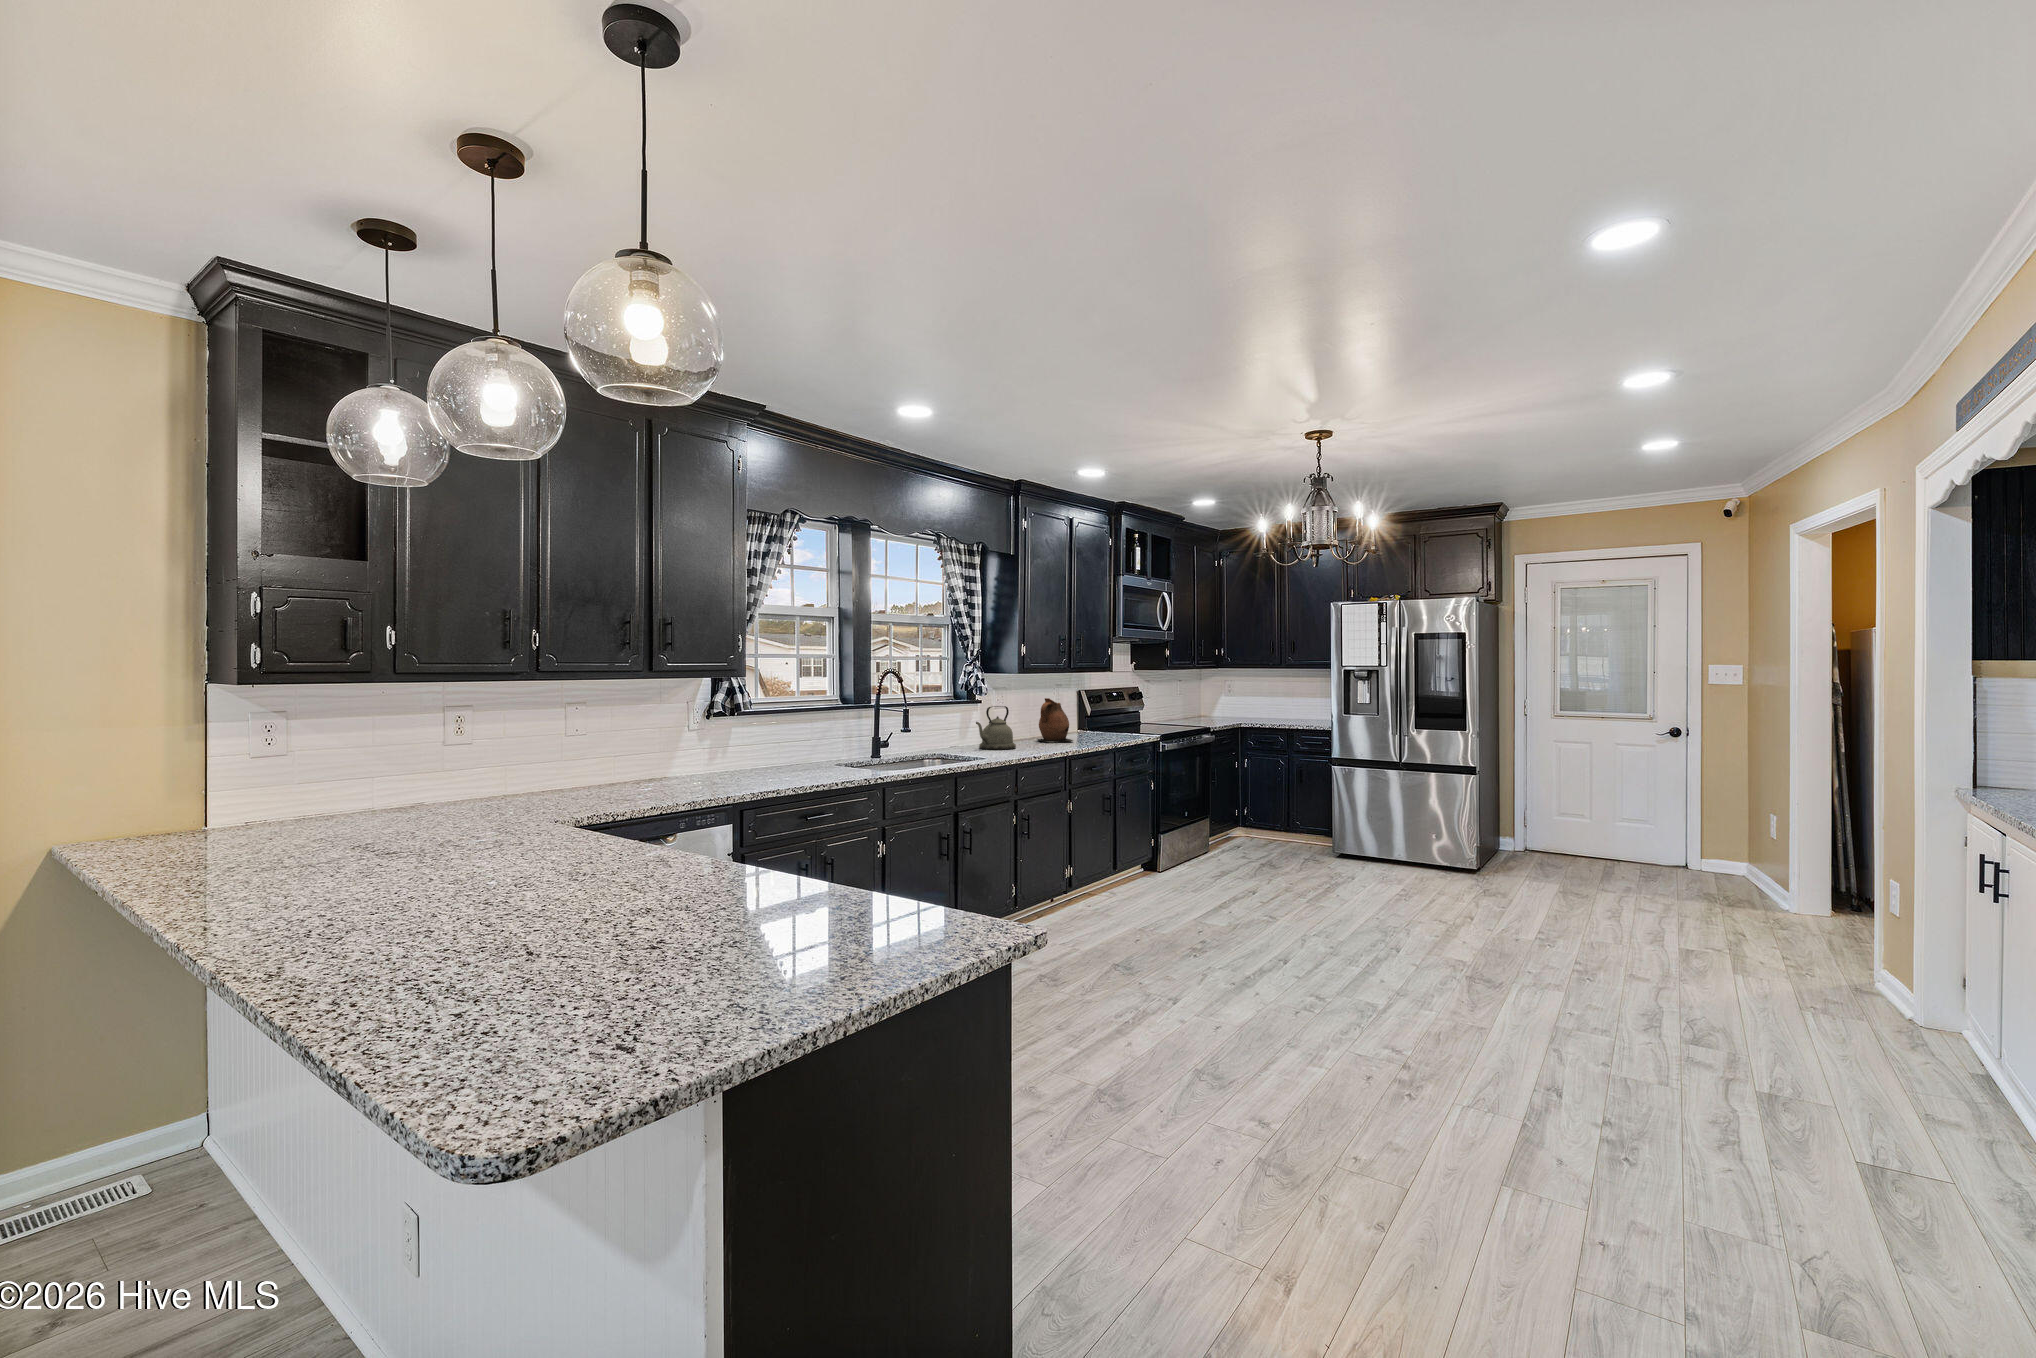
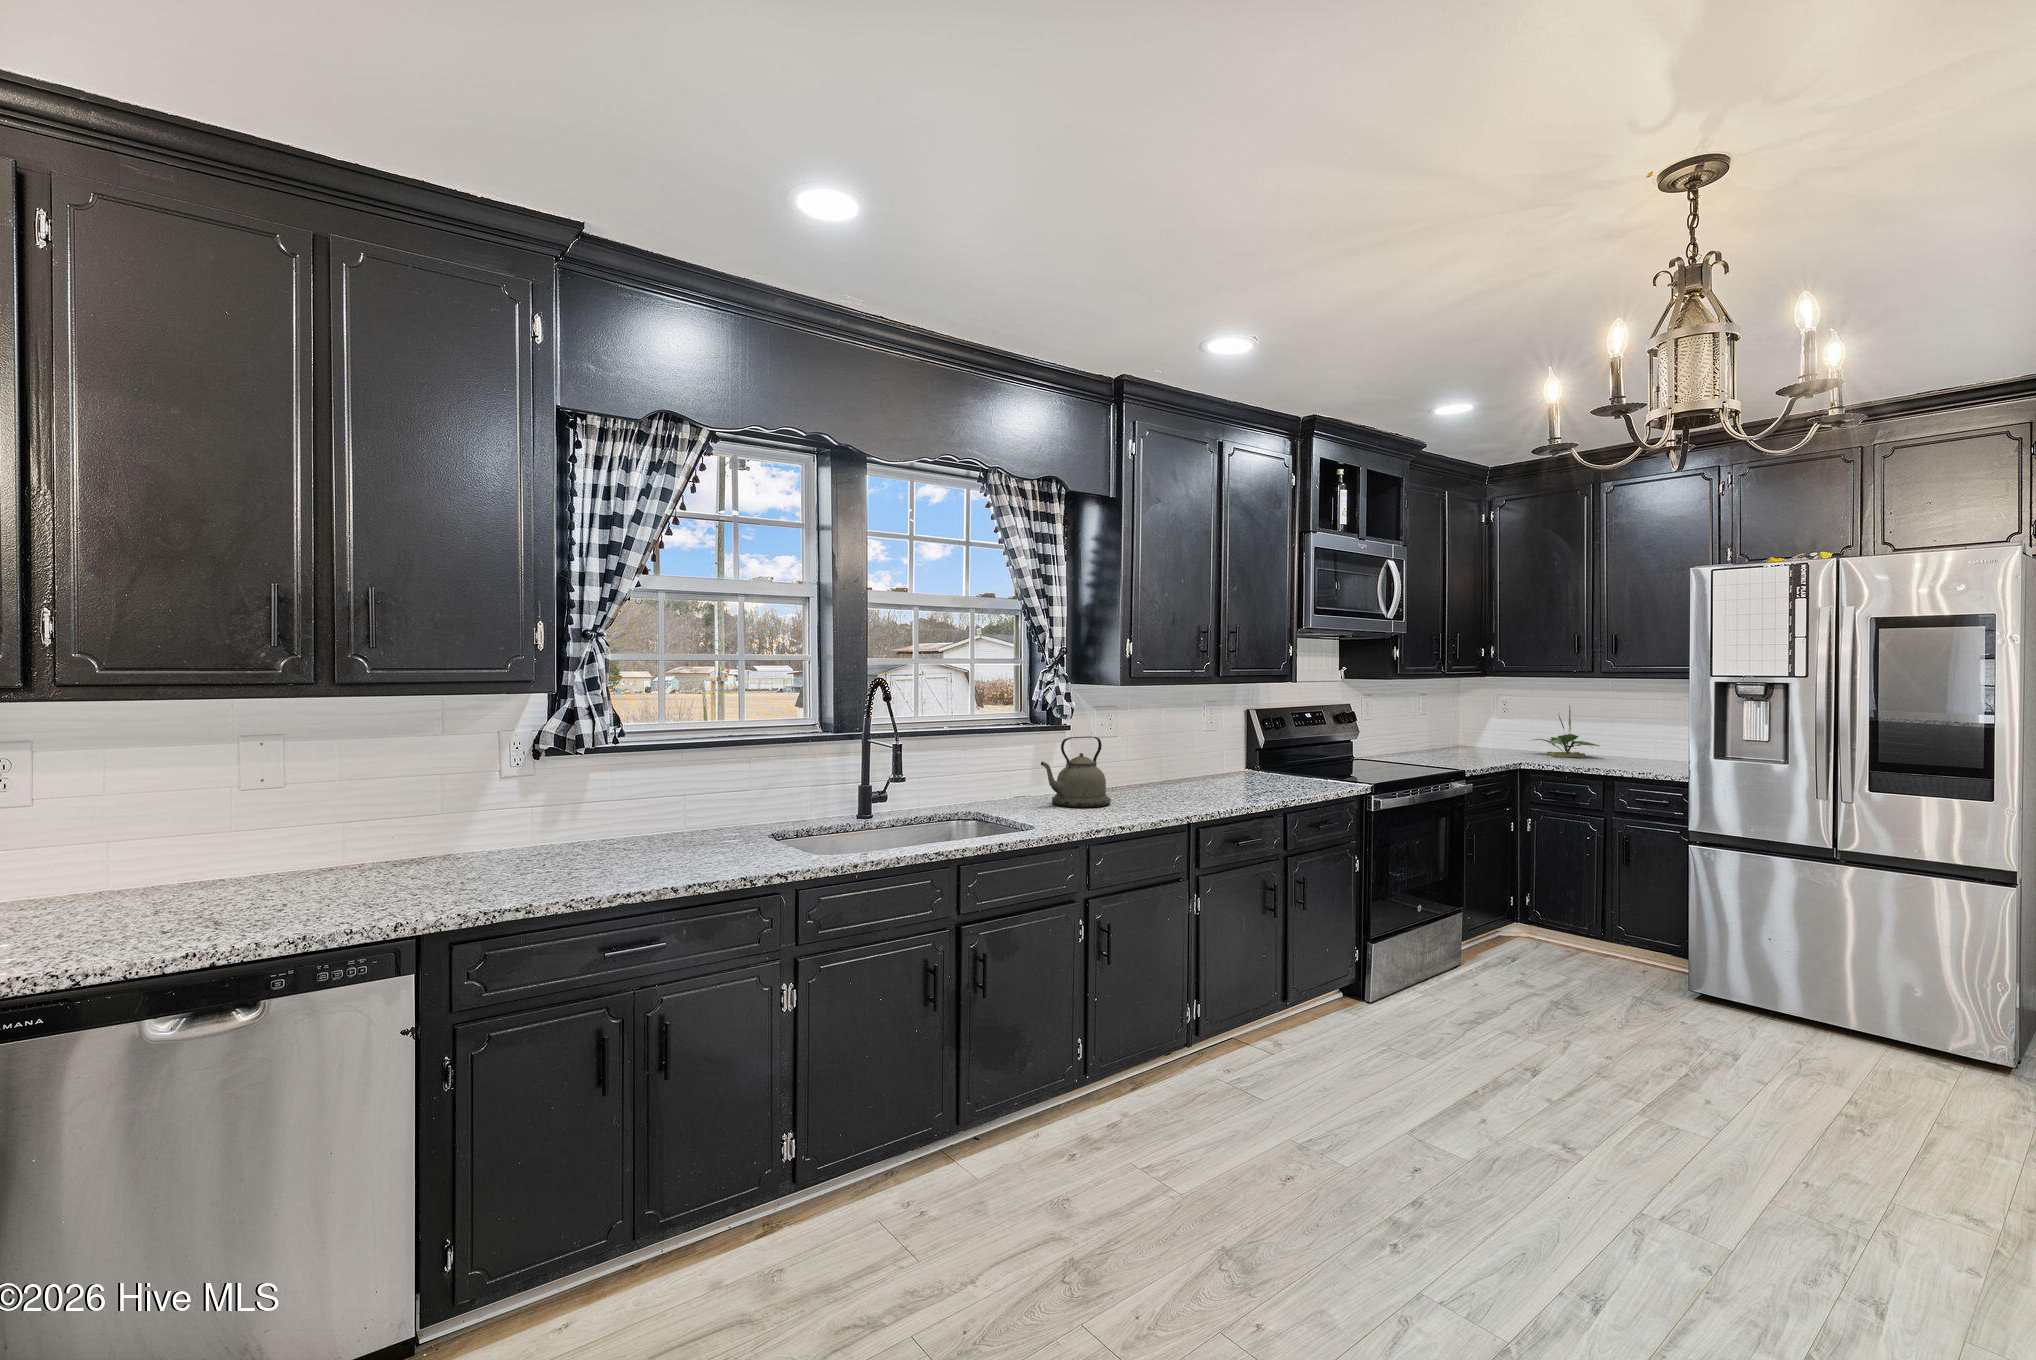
potted plant: none [1244,686,1286,720] -> present [1533,706,1600,757]
ceramic pitcher: present [1037,698,1073,742] -> none [1159,724,1218,794]

